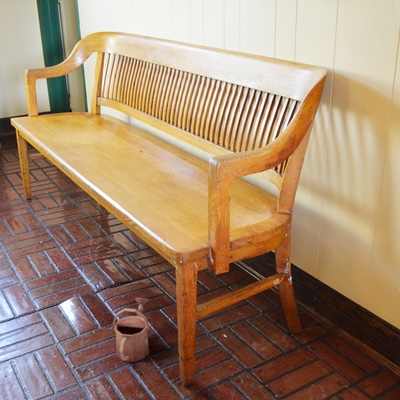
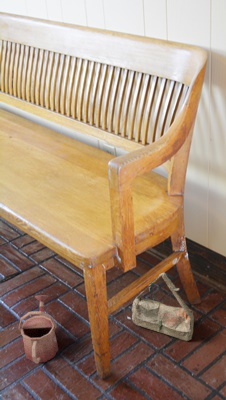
bag: none [228,289,288,366] -> present [132,273,194,341]

